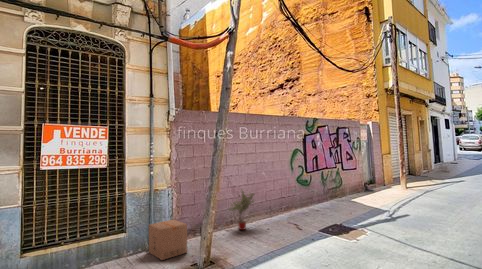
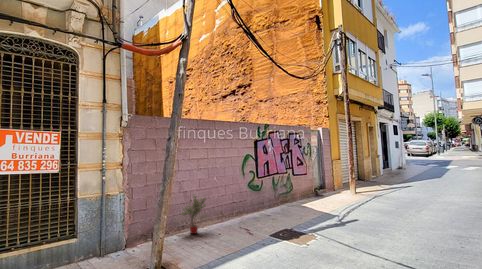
cardboard box: present [149,220,187,260] -> none [101,224,141,262]

